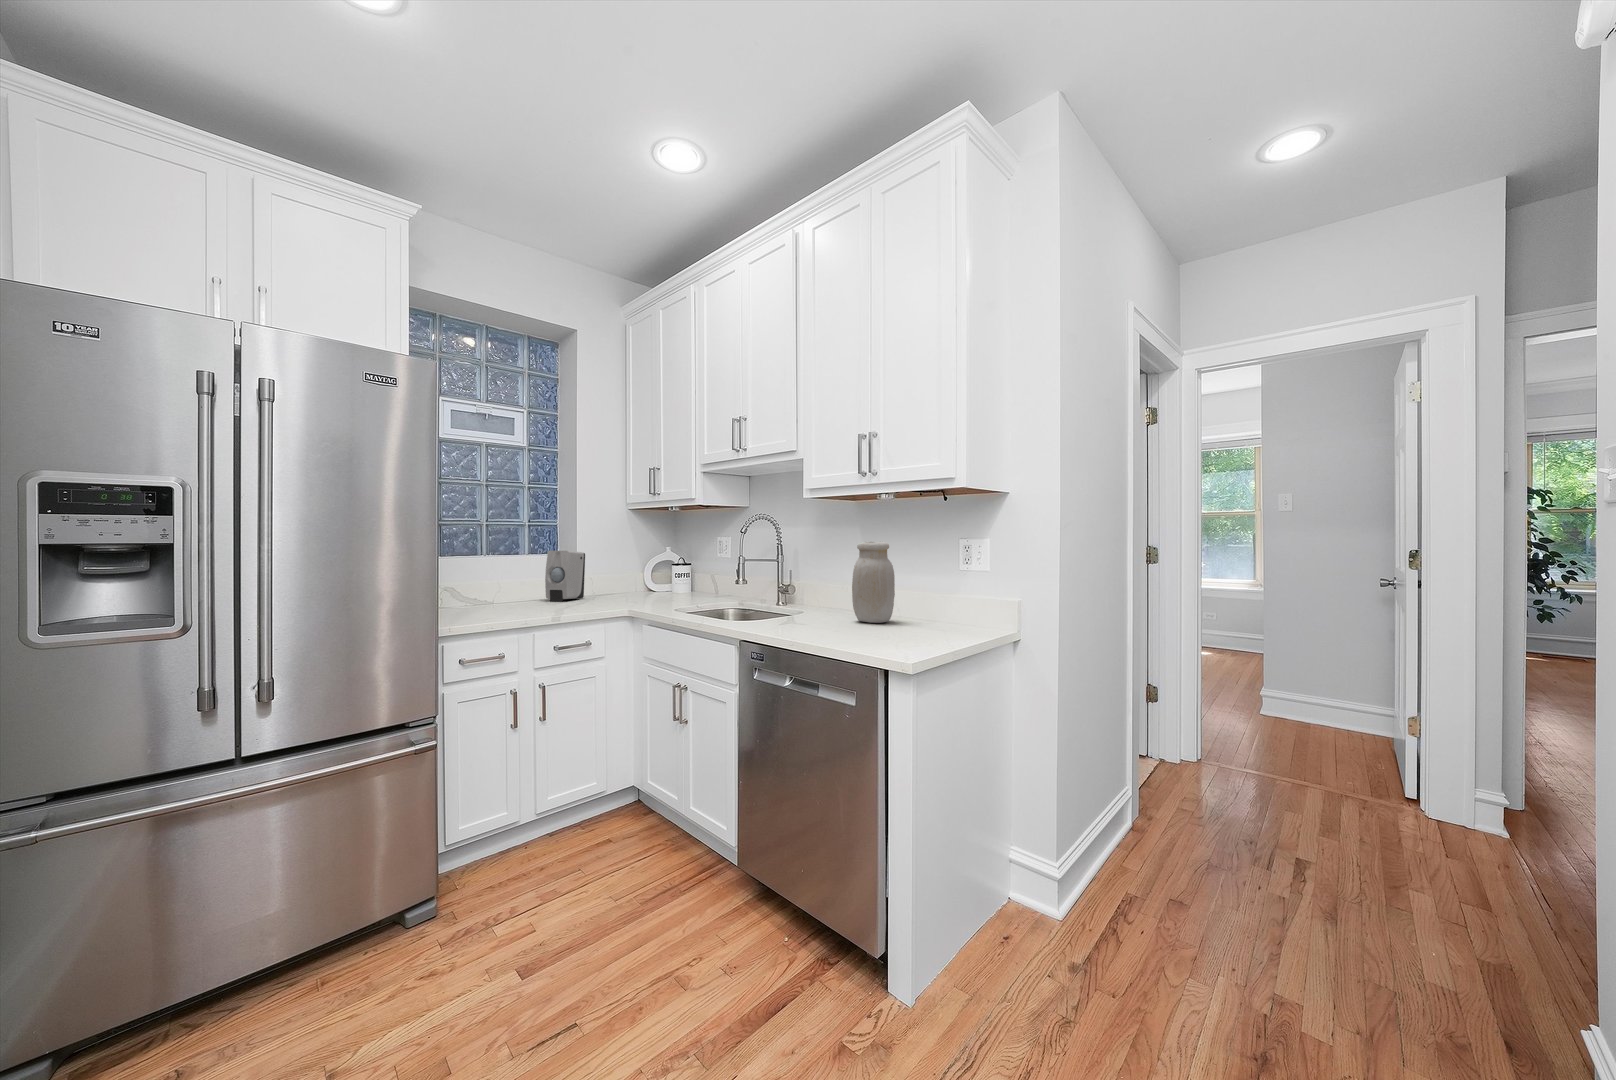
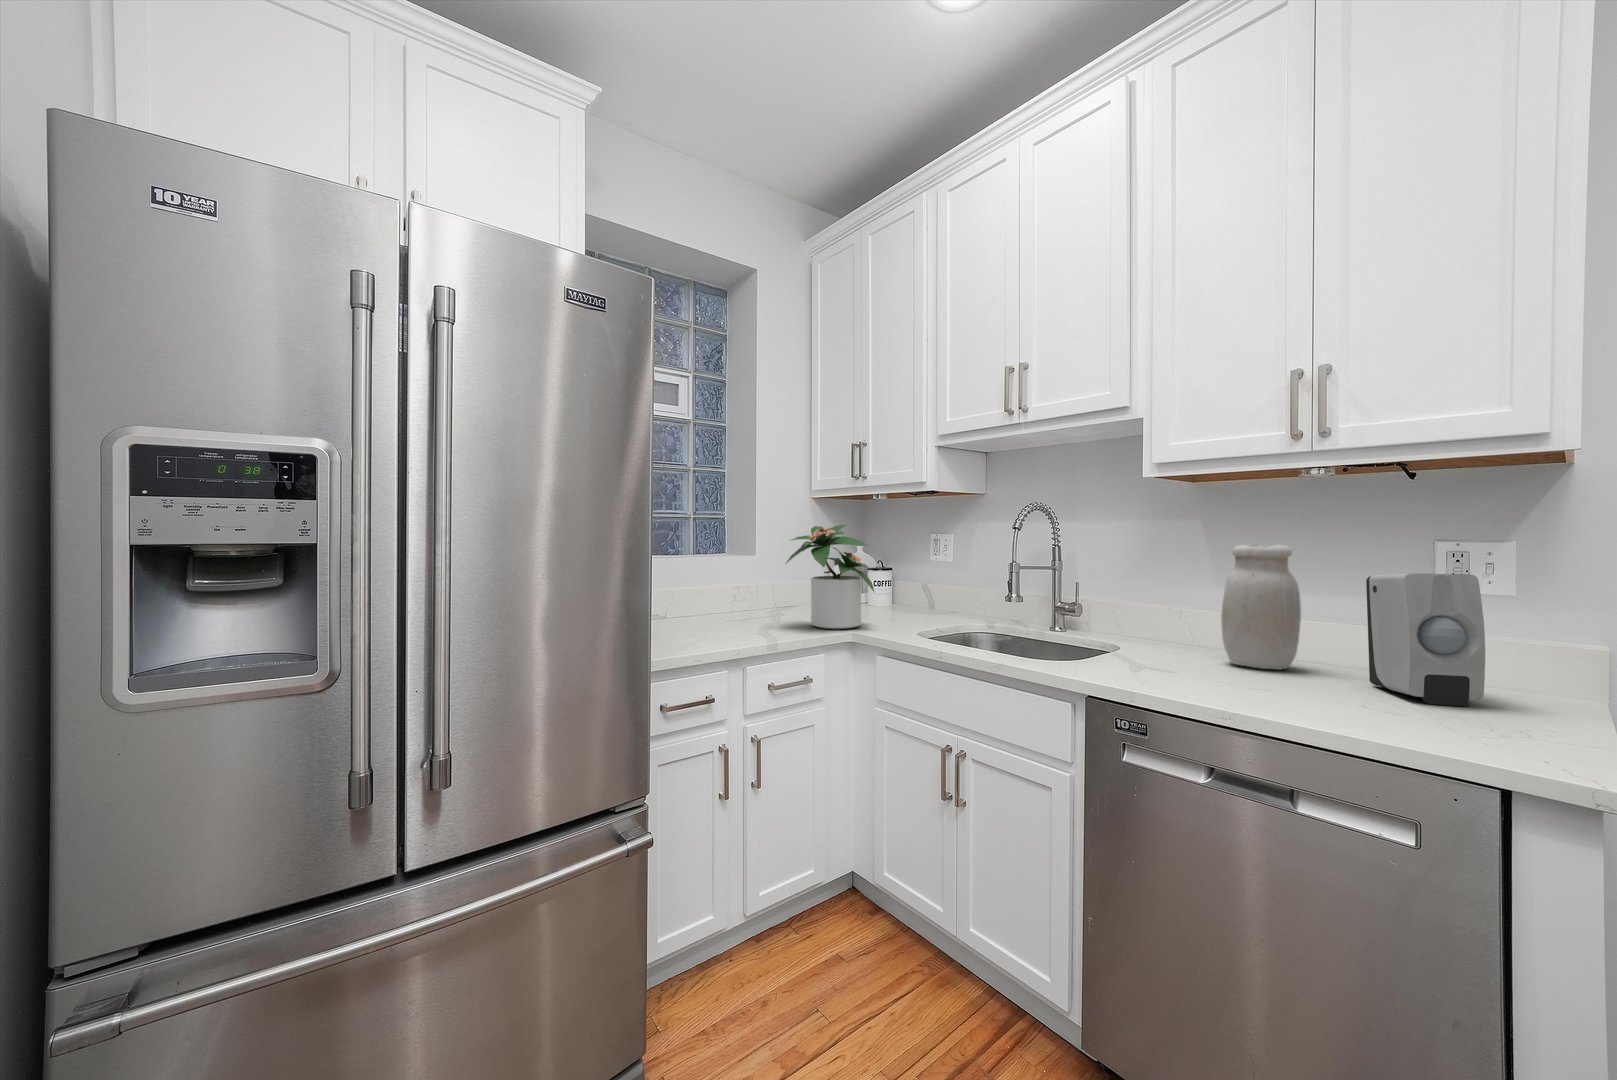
potted plant: none [584,530,658,607] -> present [786,525,874,629]
soap dispenser: present [545,551,585,602] -> present [1366,573,1485,706]

